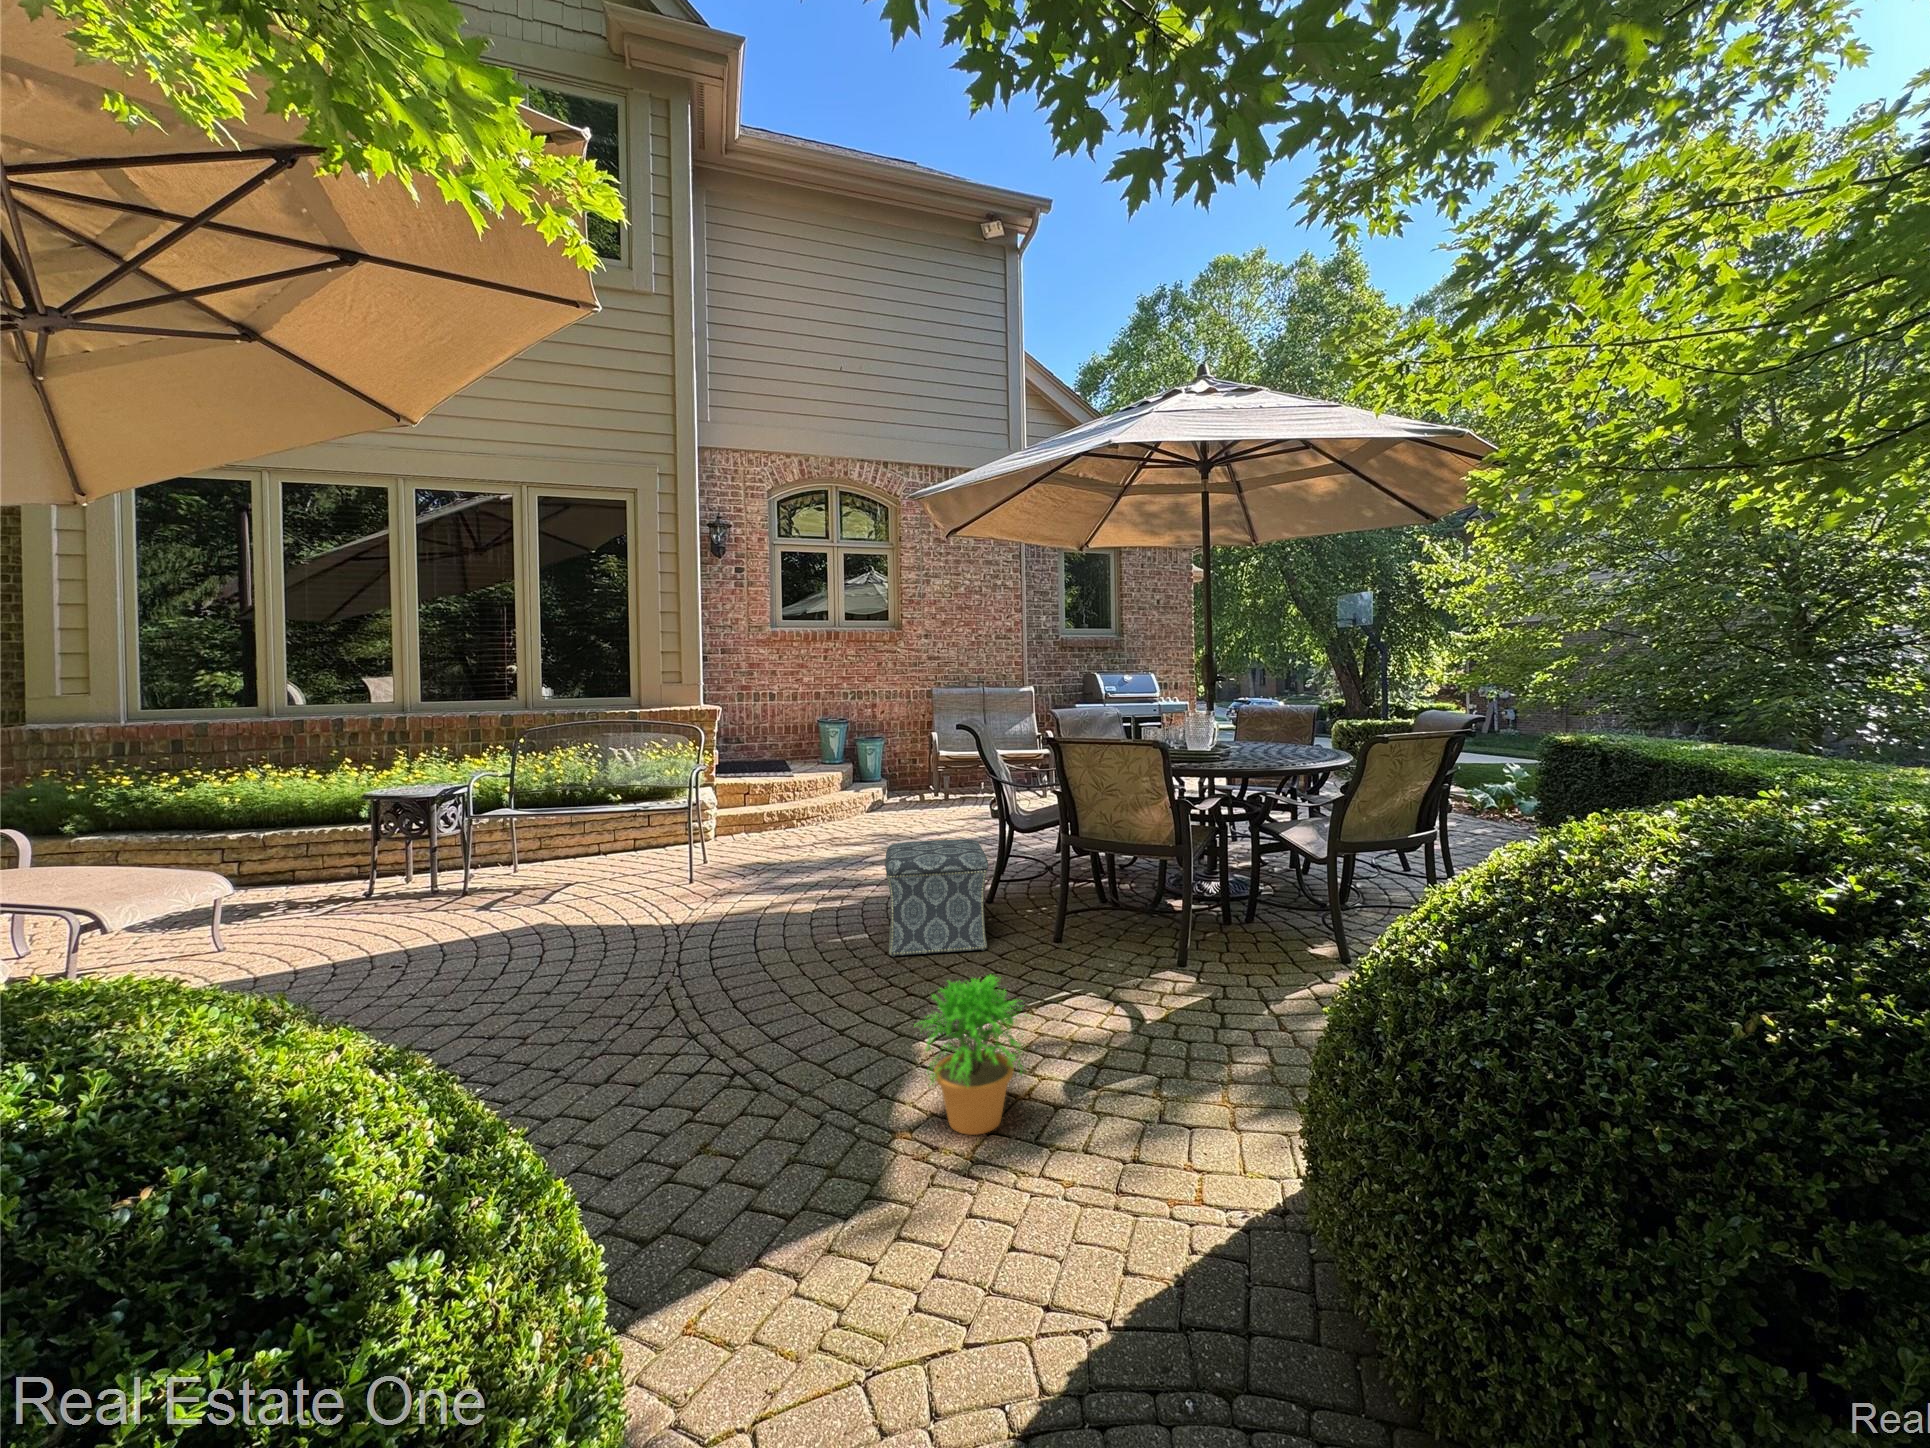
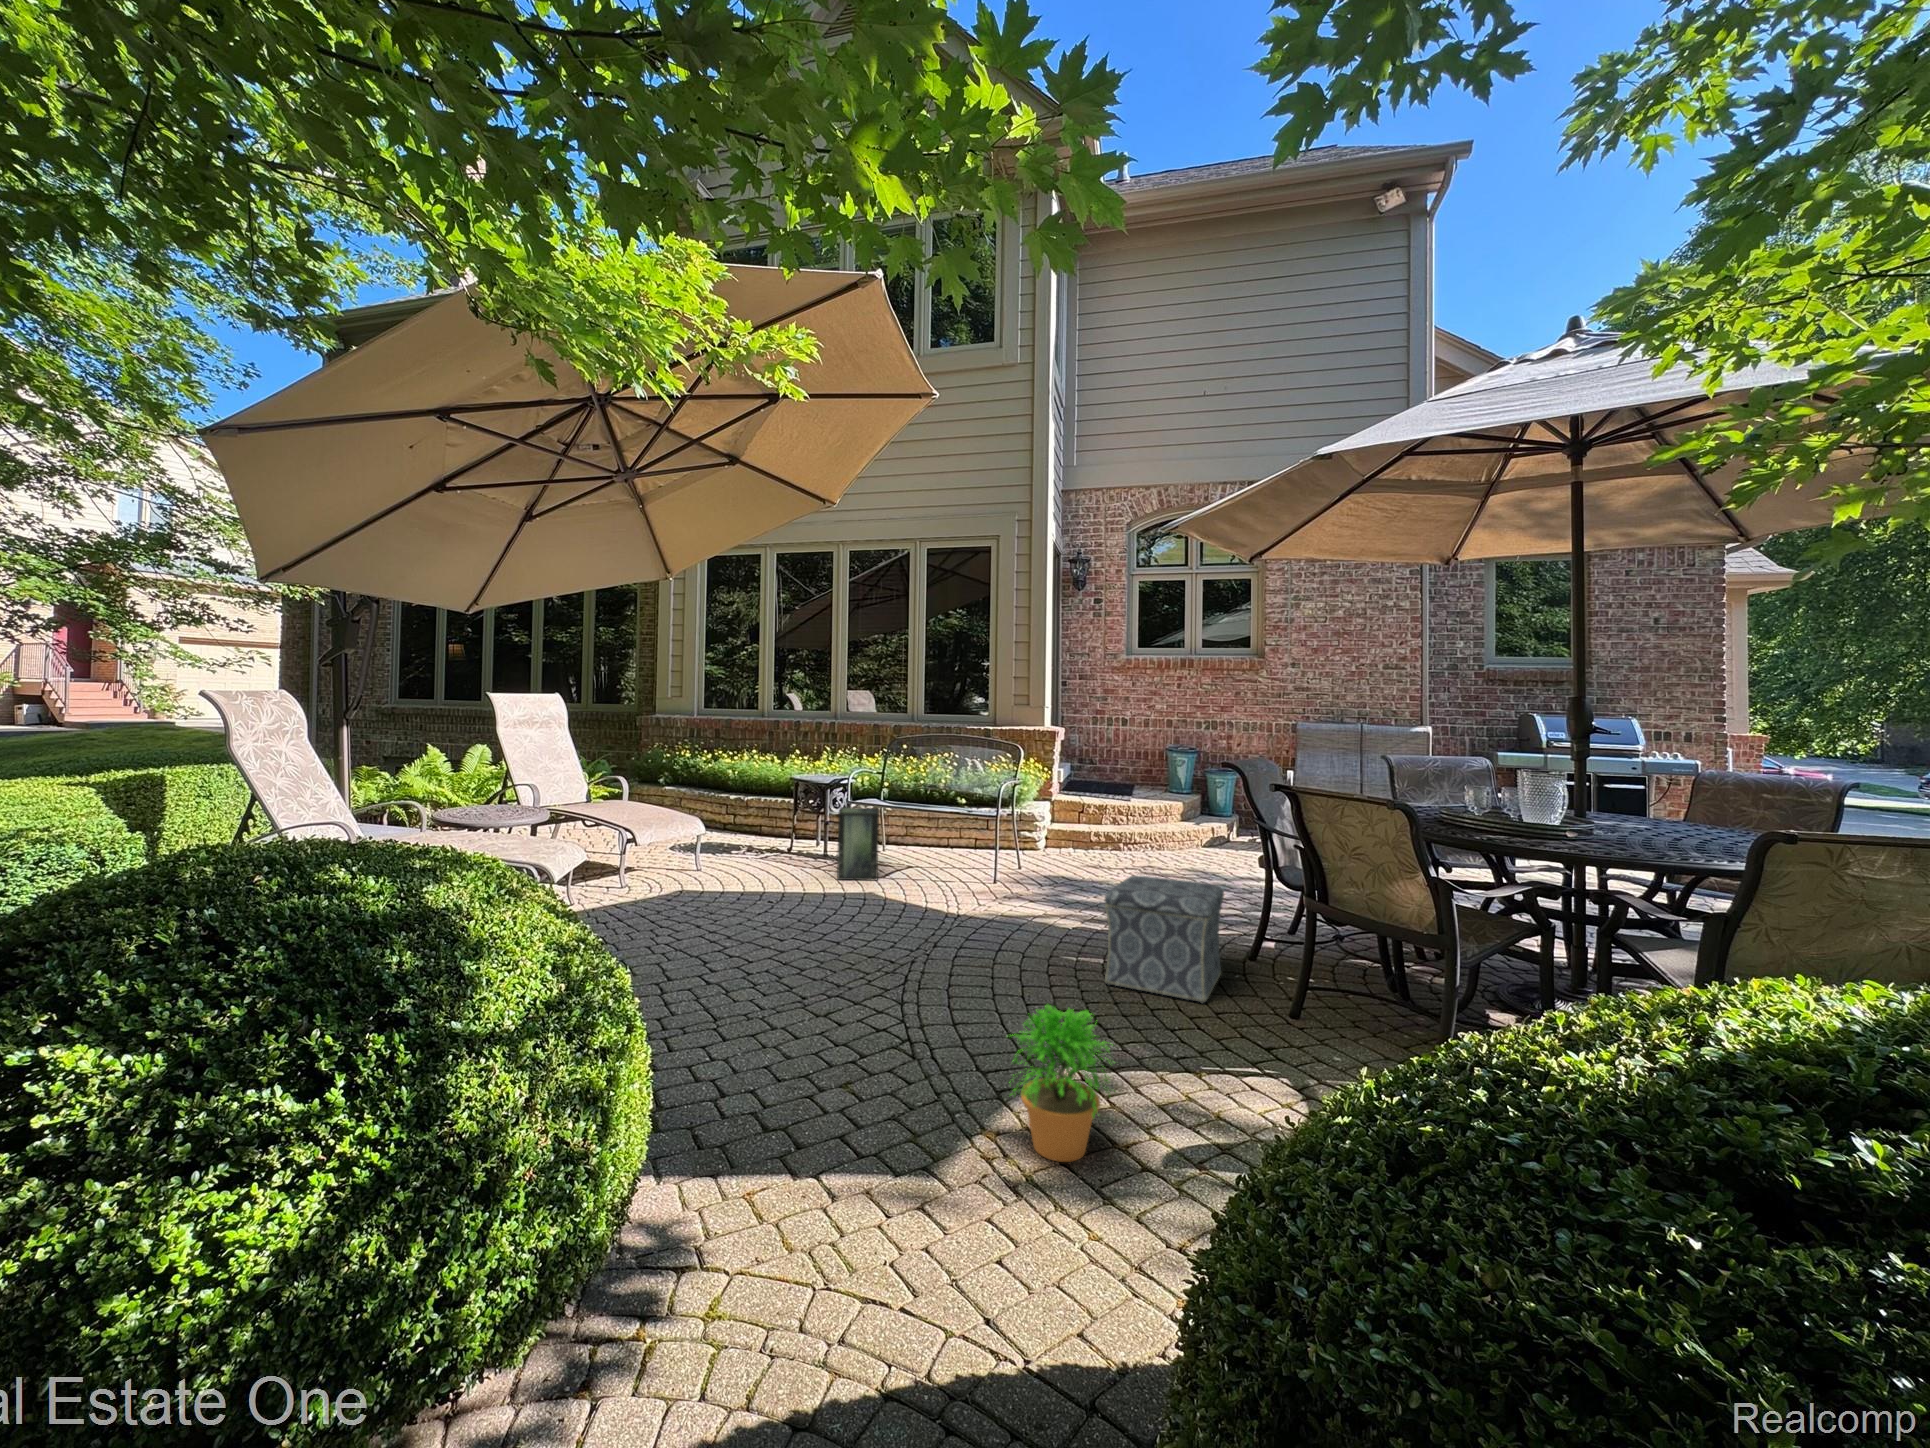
storage box: none [469,818,539,919] -> present [837,807,879,880]

